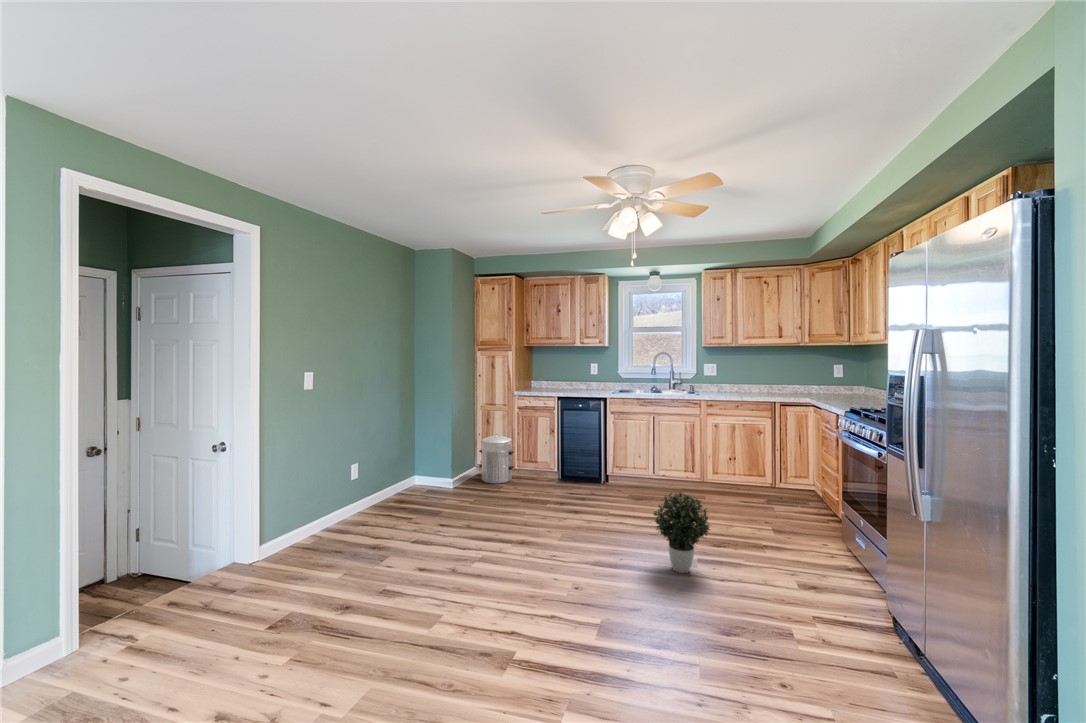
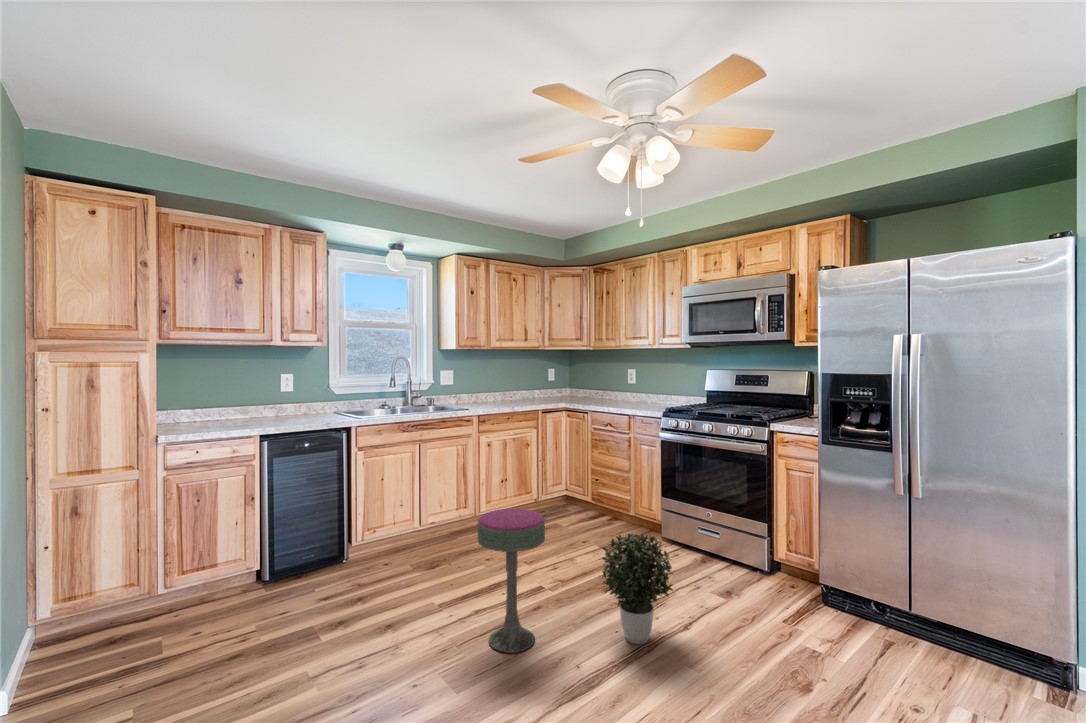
waste bin: present [479,434,514,484] -> none [73,532,176,654]
bar stool: none [594,457,638,545] -> present [478,509,545,653]

